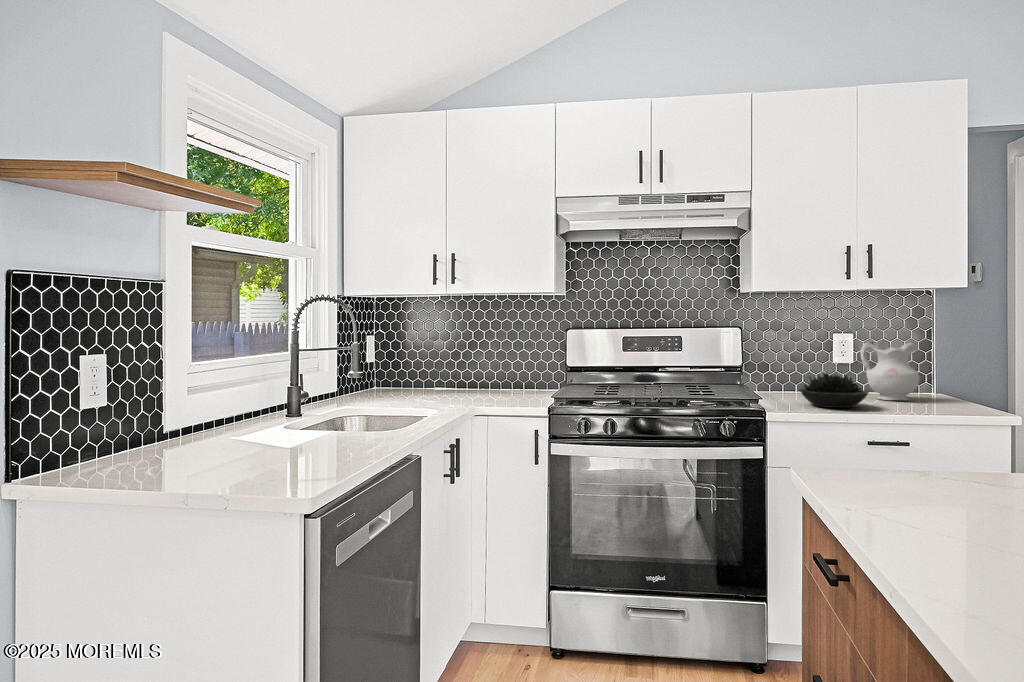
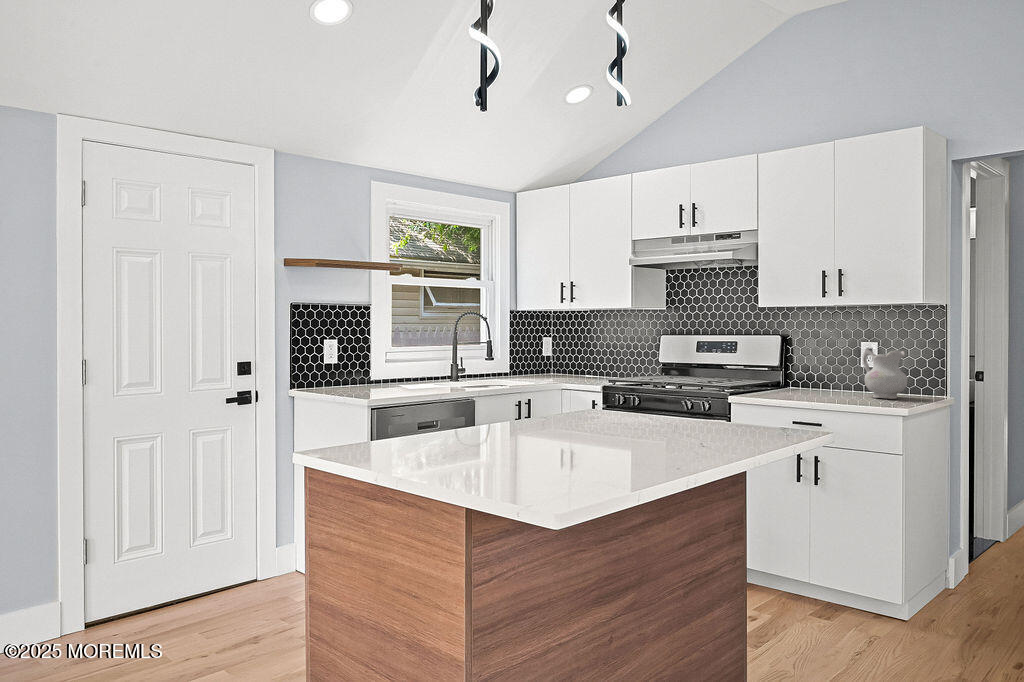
succulent plant: present [800,373,869,408] -> none [777,371,830,398]

